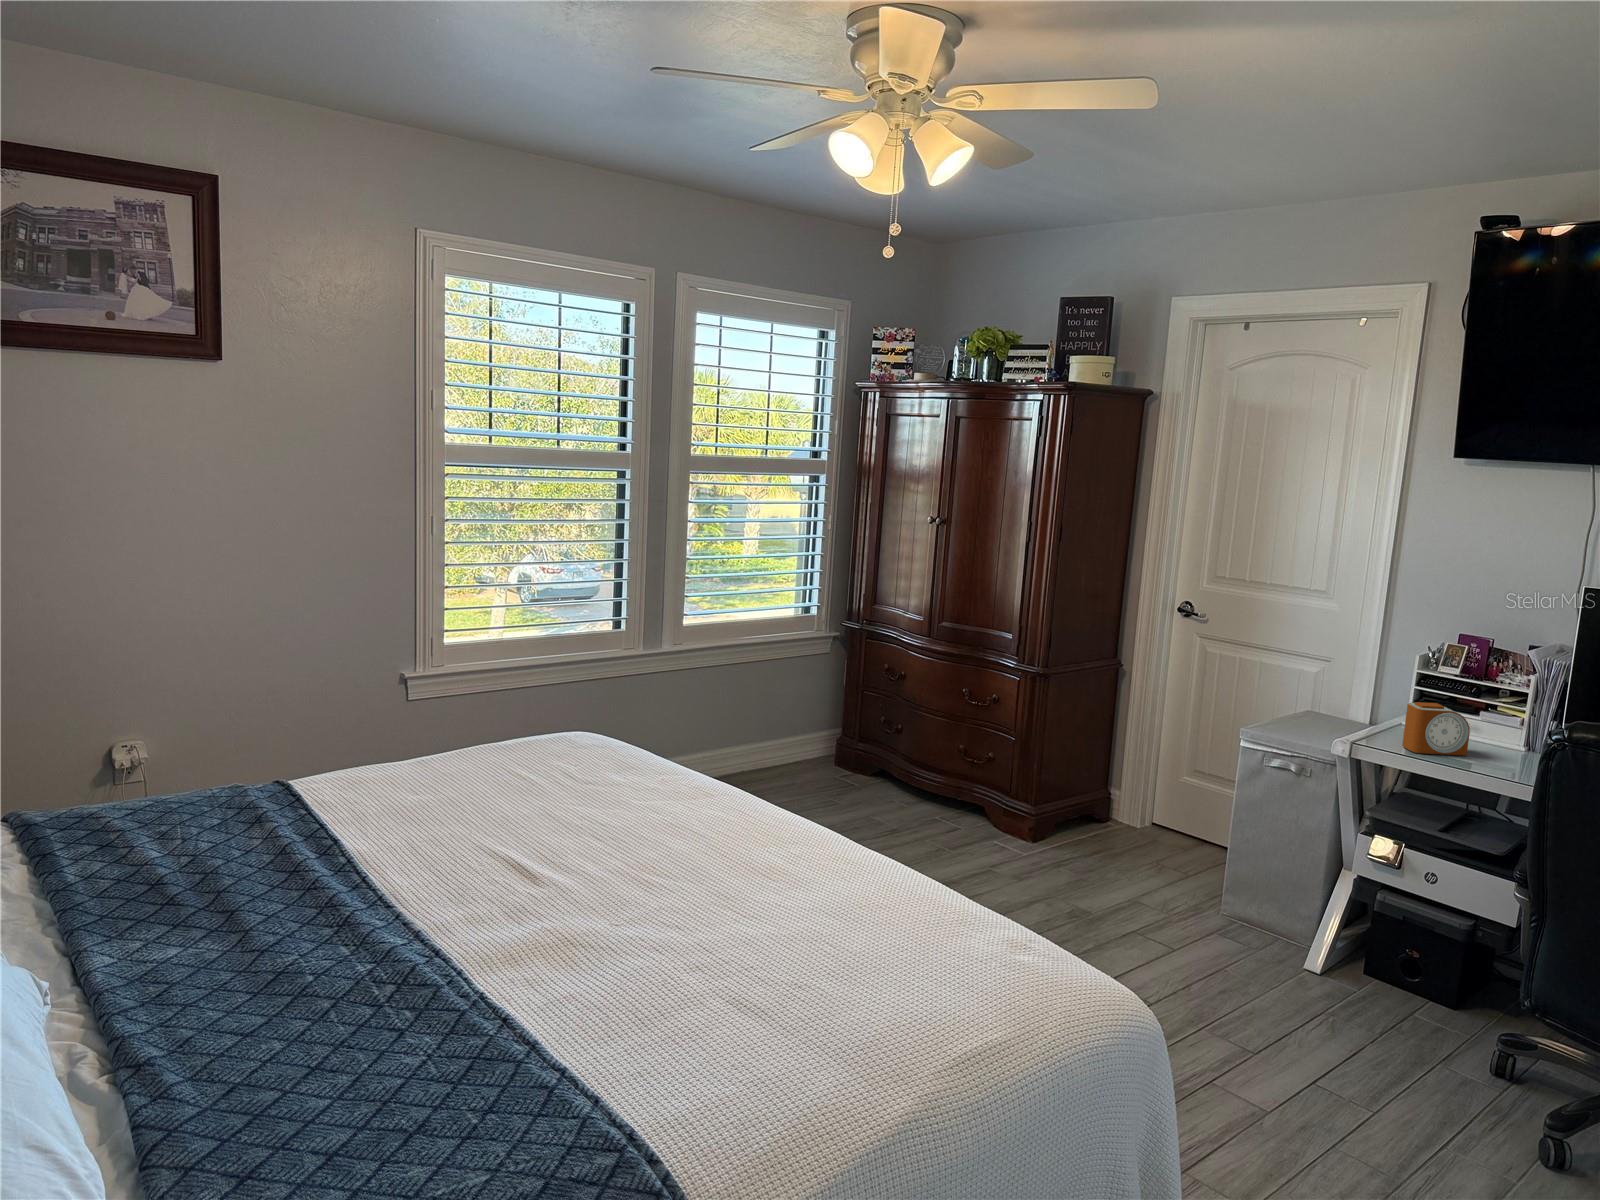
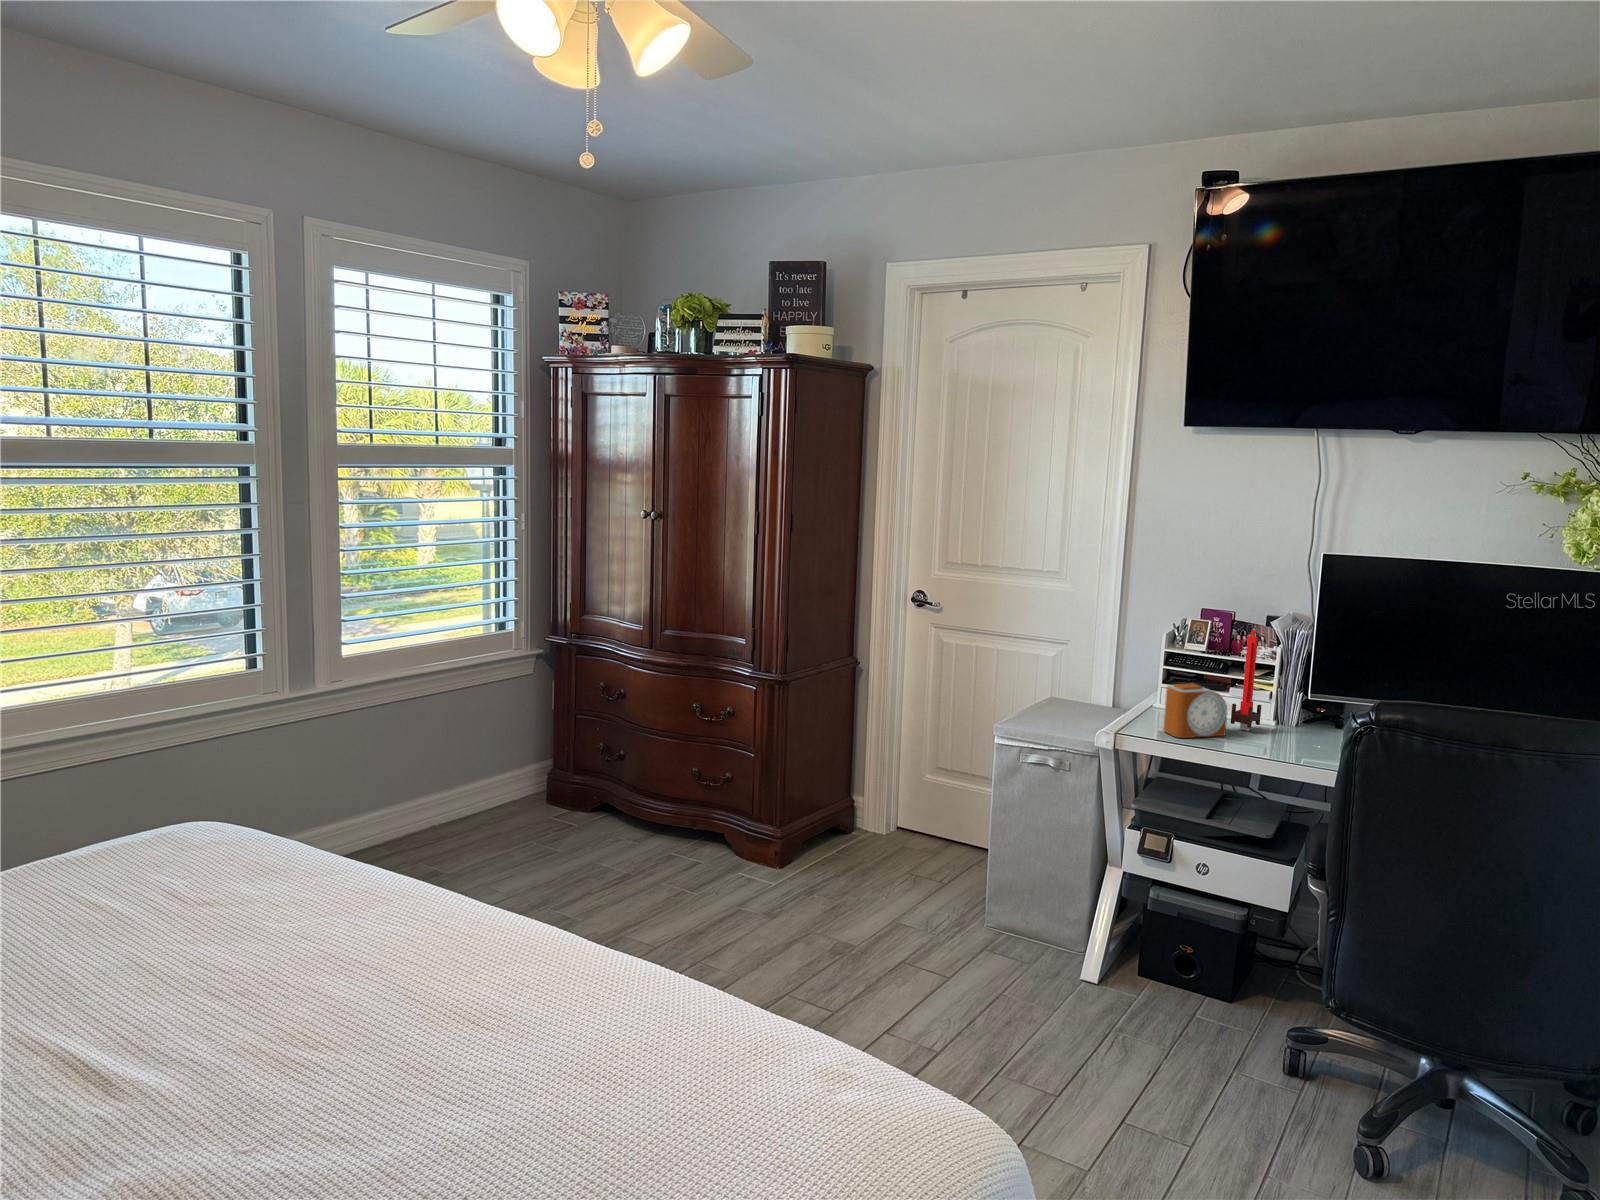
candle: none [1476,657,1510,754] -> present [1231,630,1262,731]

